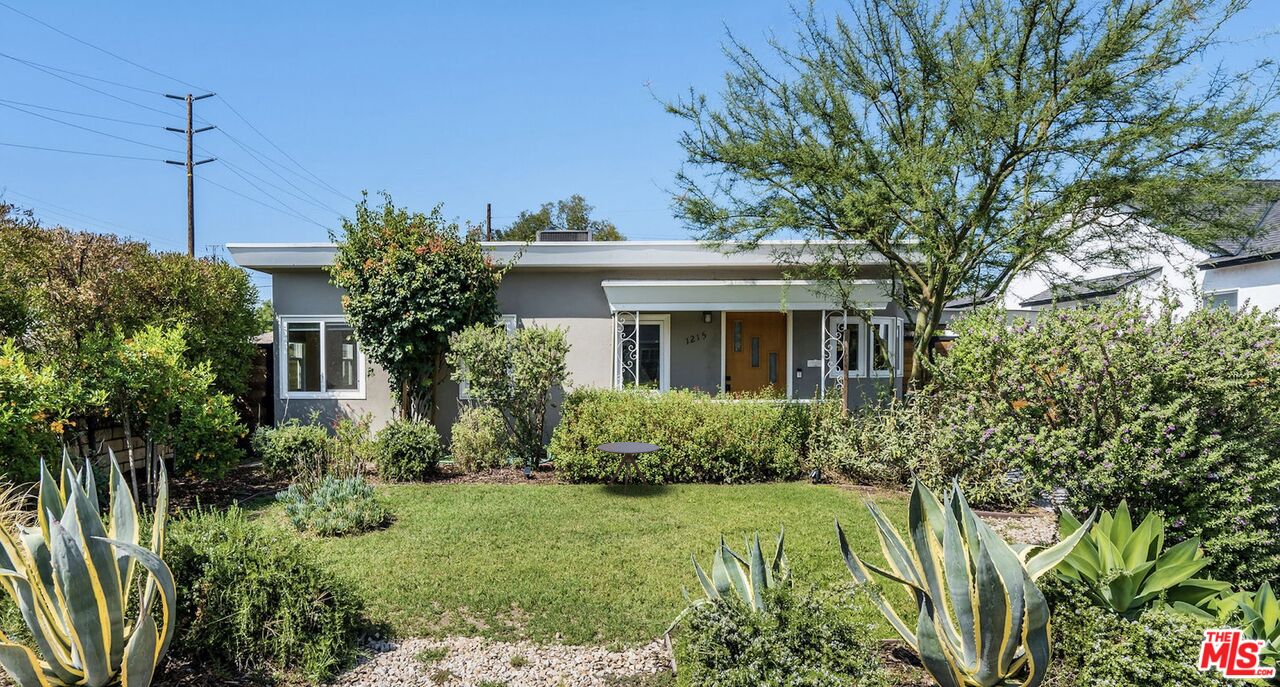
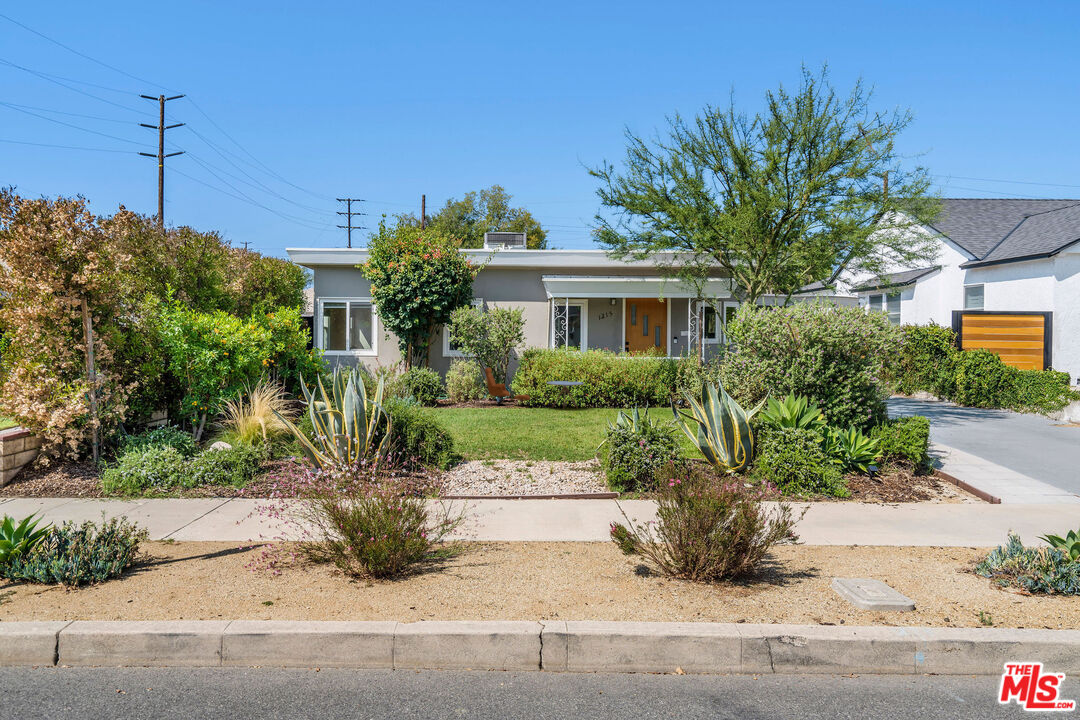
lounge chair: none [500,421,573,486] -> present [485,368,530,405]

